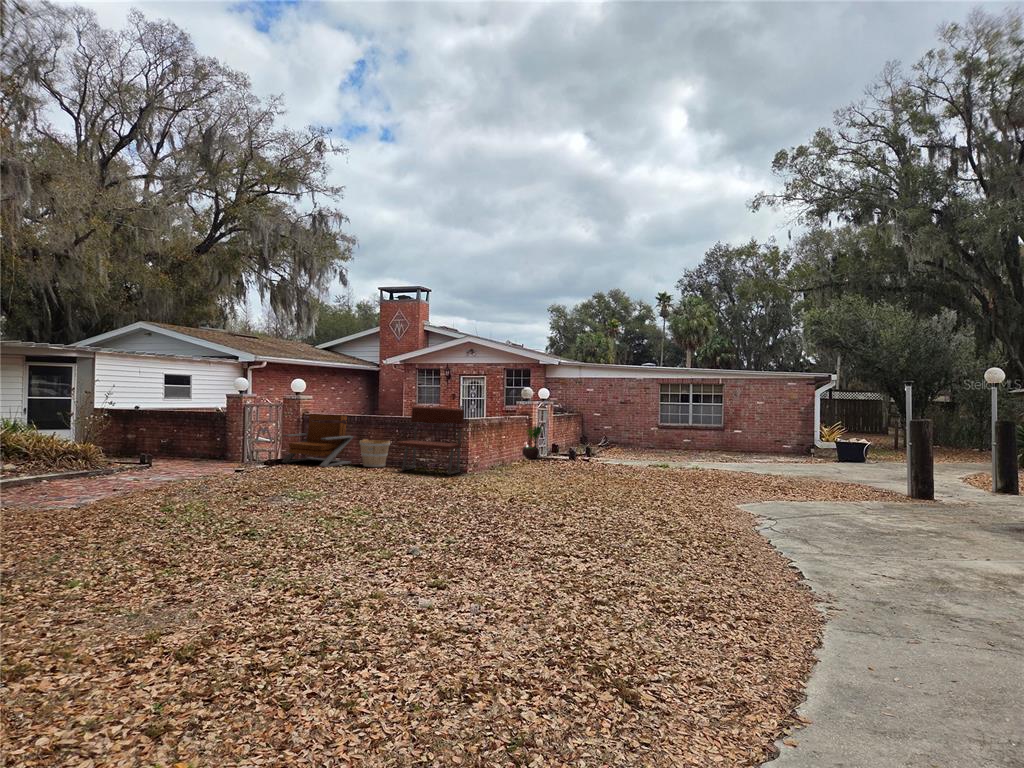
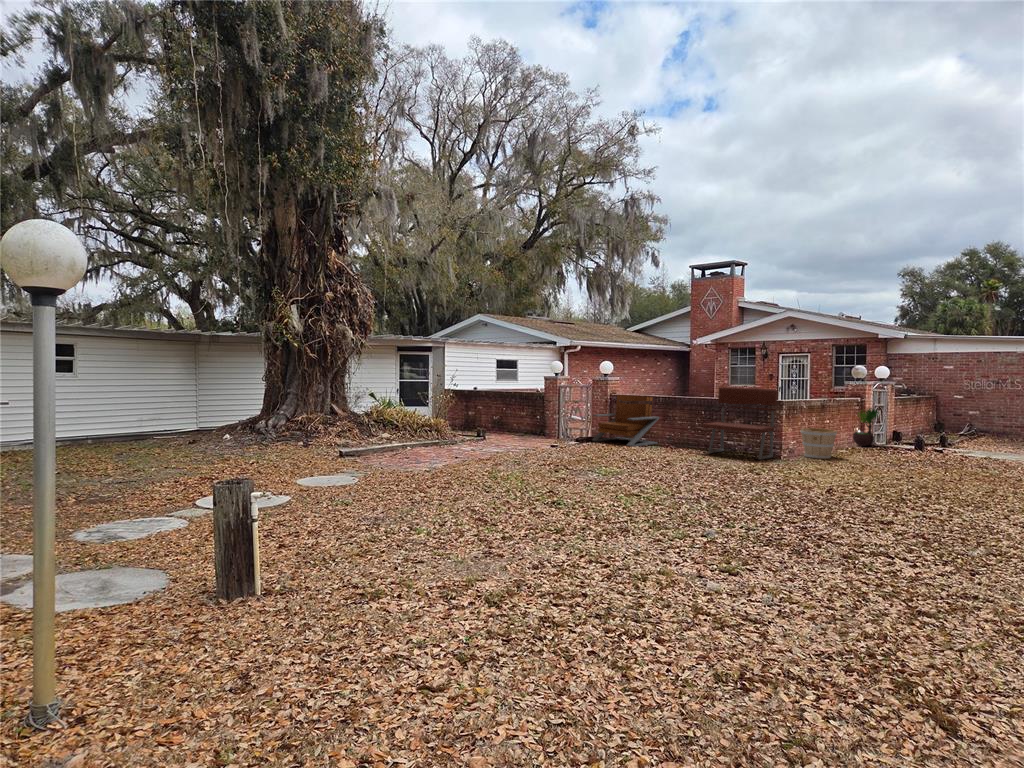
wooden bucket: present [360,439,390,467] -> present [800,428,837,459]

